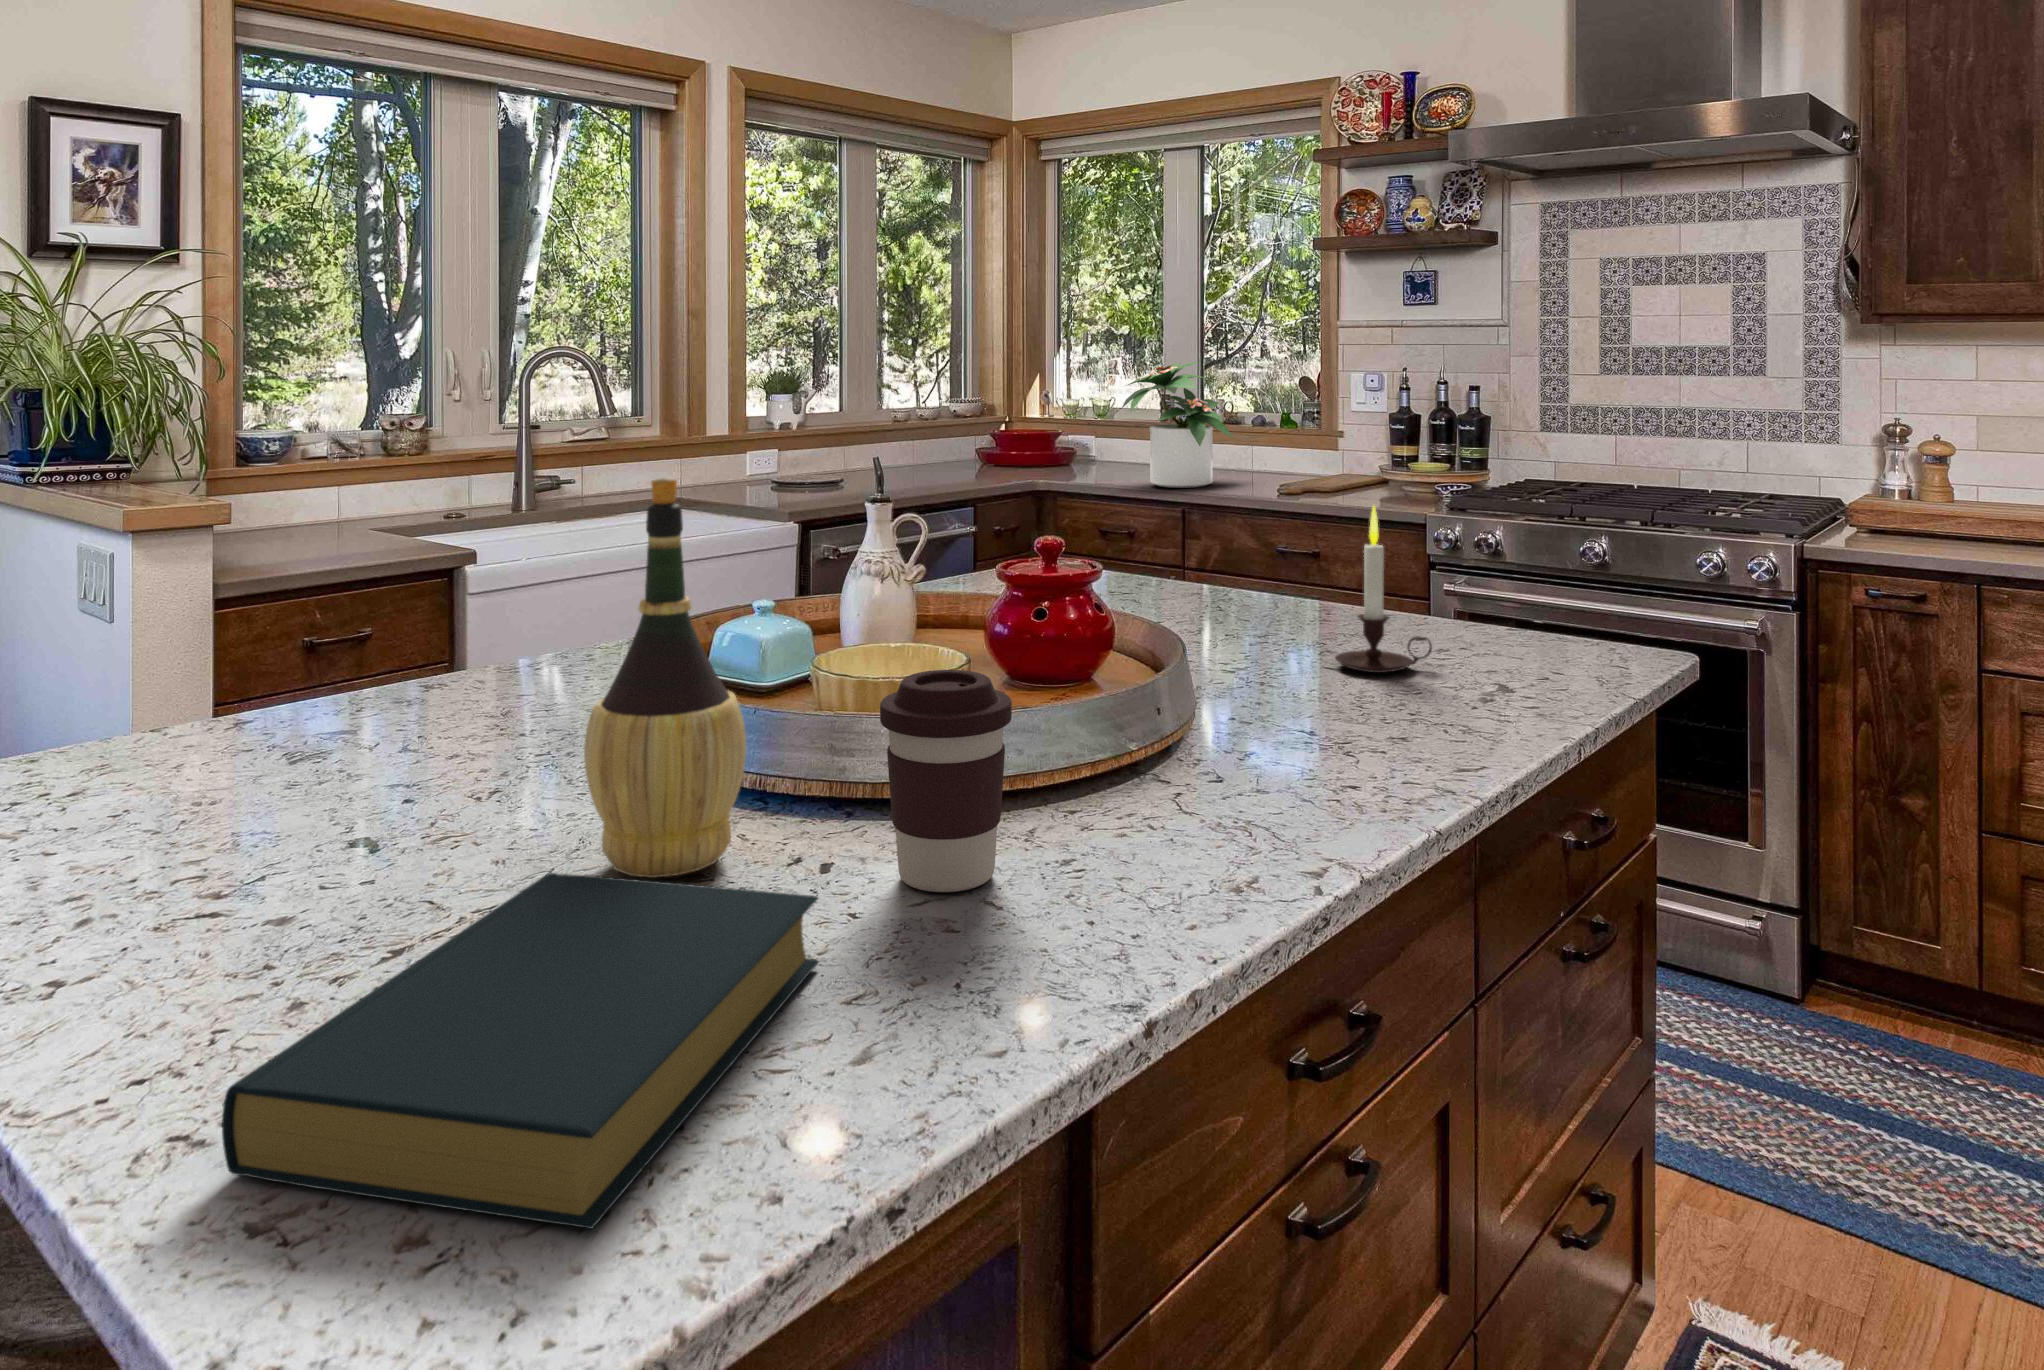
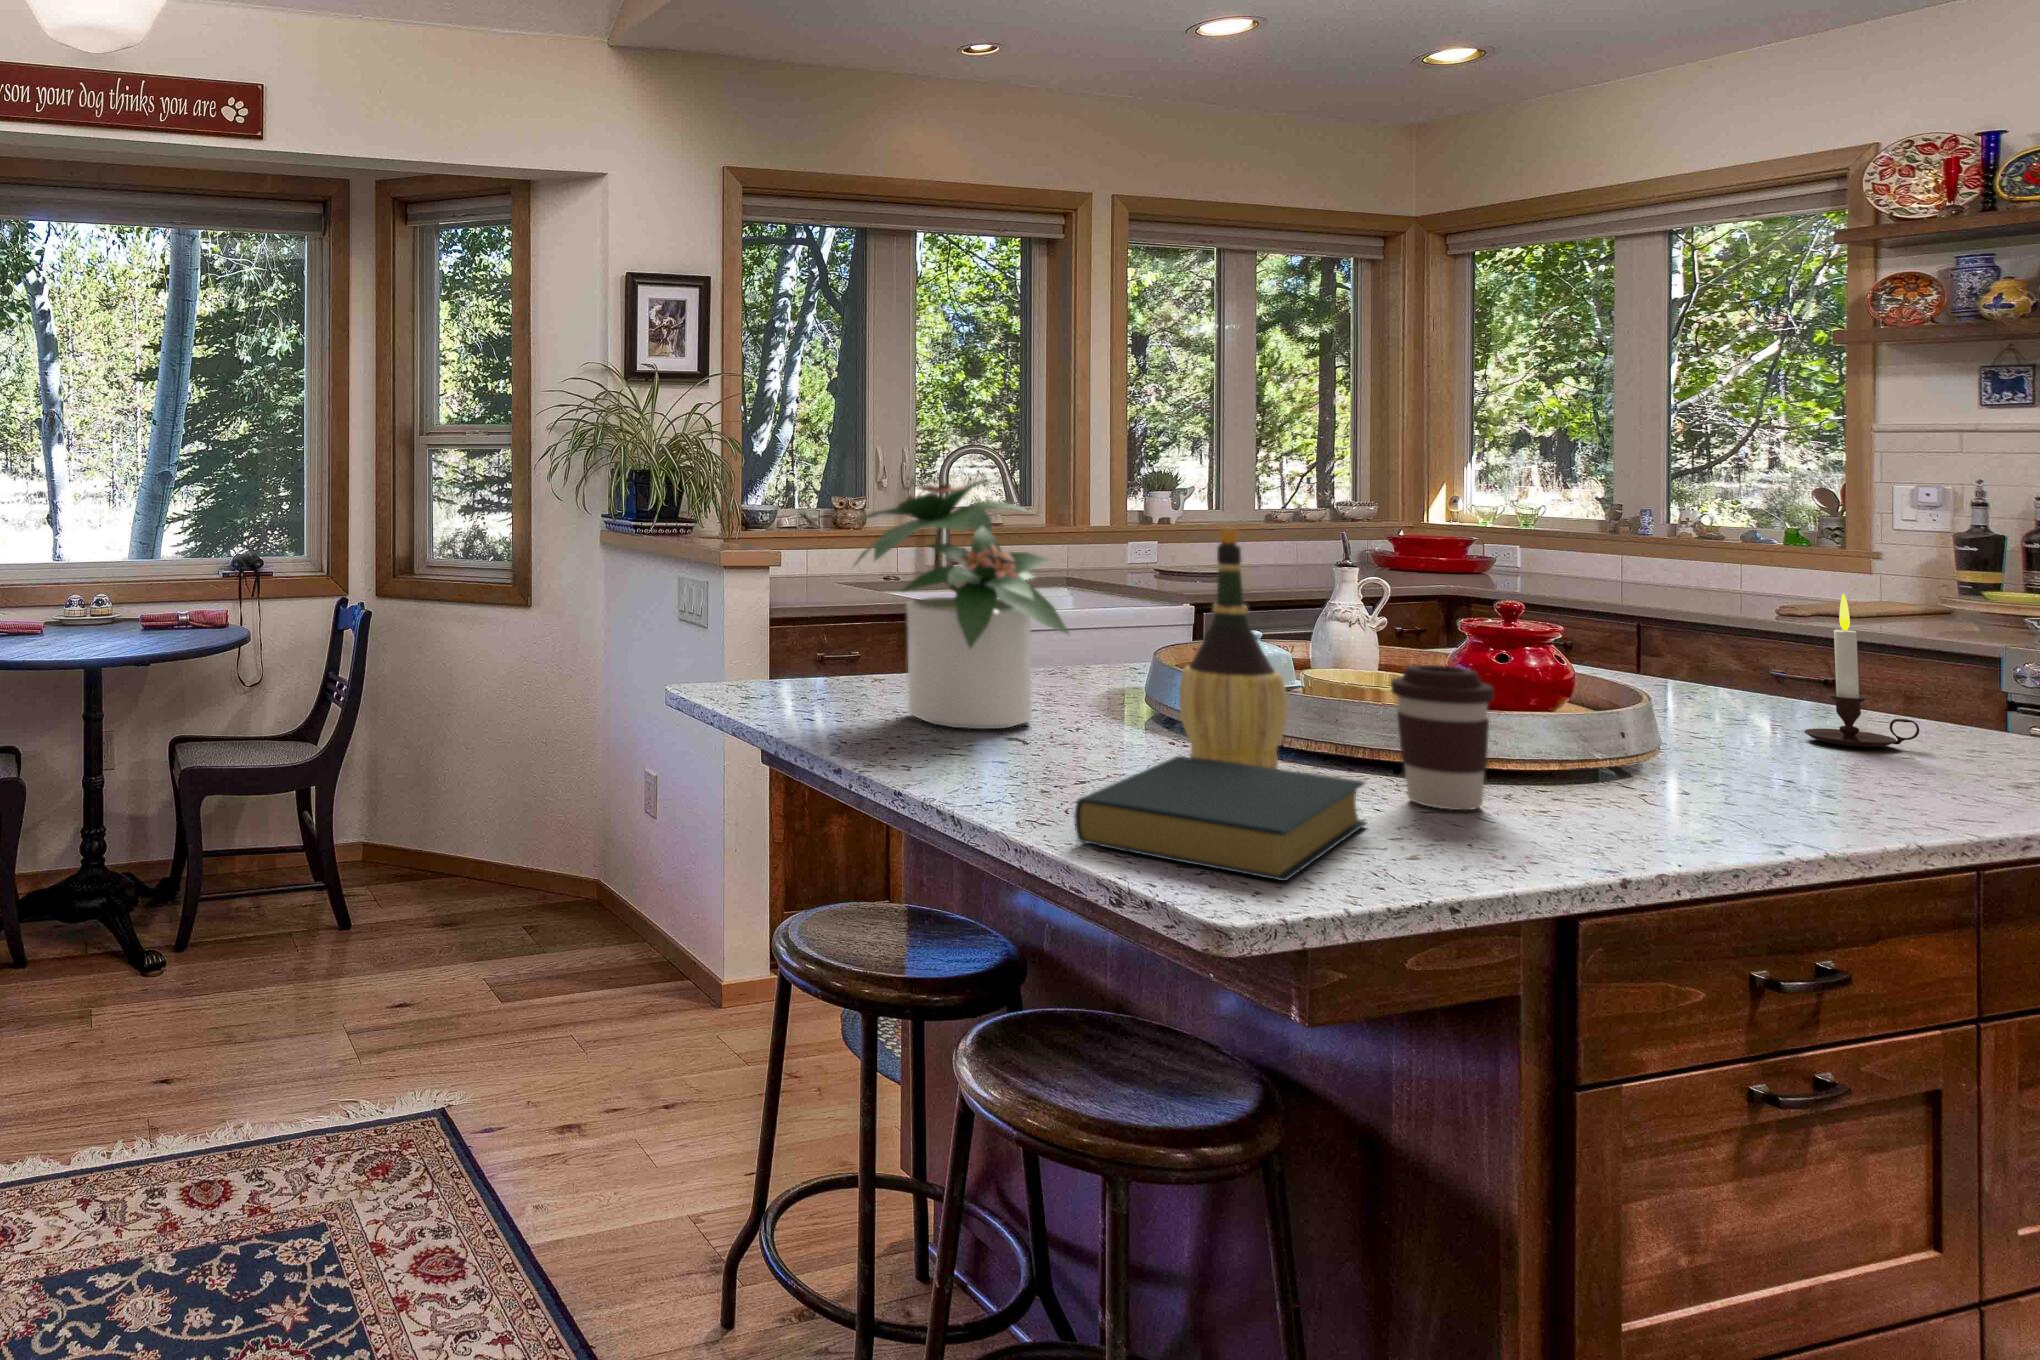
potted plant: present [1122,362,1234,488] -> present [854,479,1070,729]

